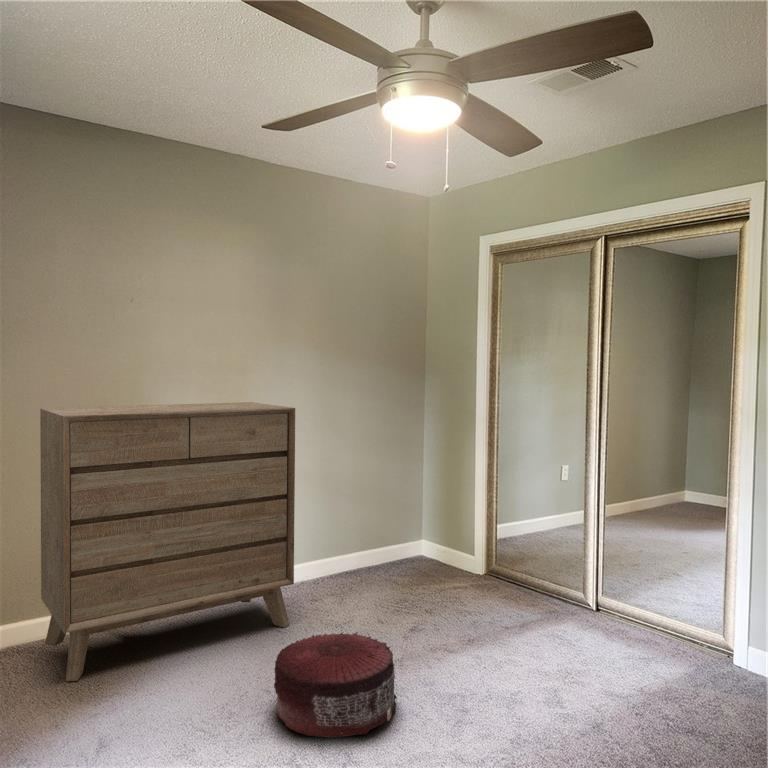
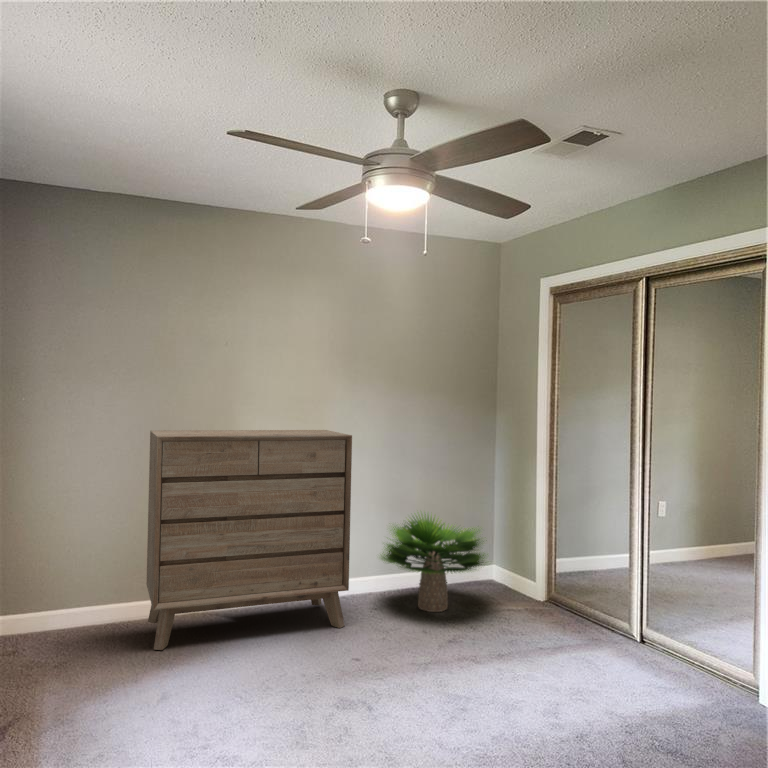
potted plant: none [311,485,440,598] -> present [381,514,486,612]
pouf: present [274,632,397,738] -> none [300,629,408,715]

